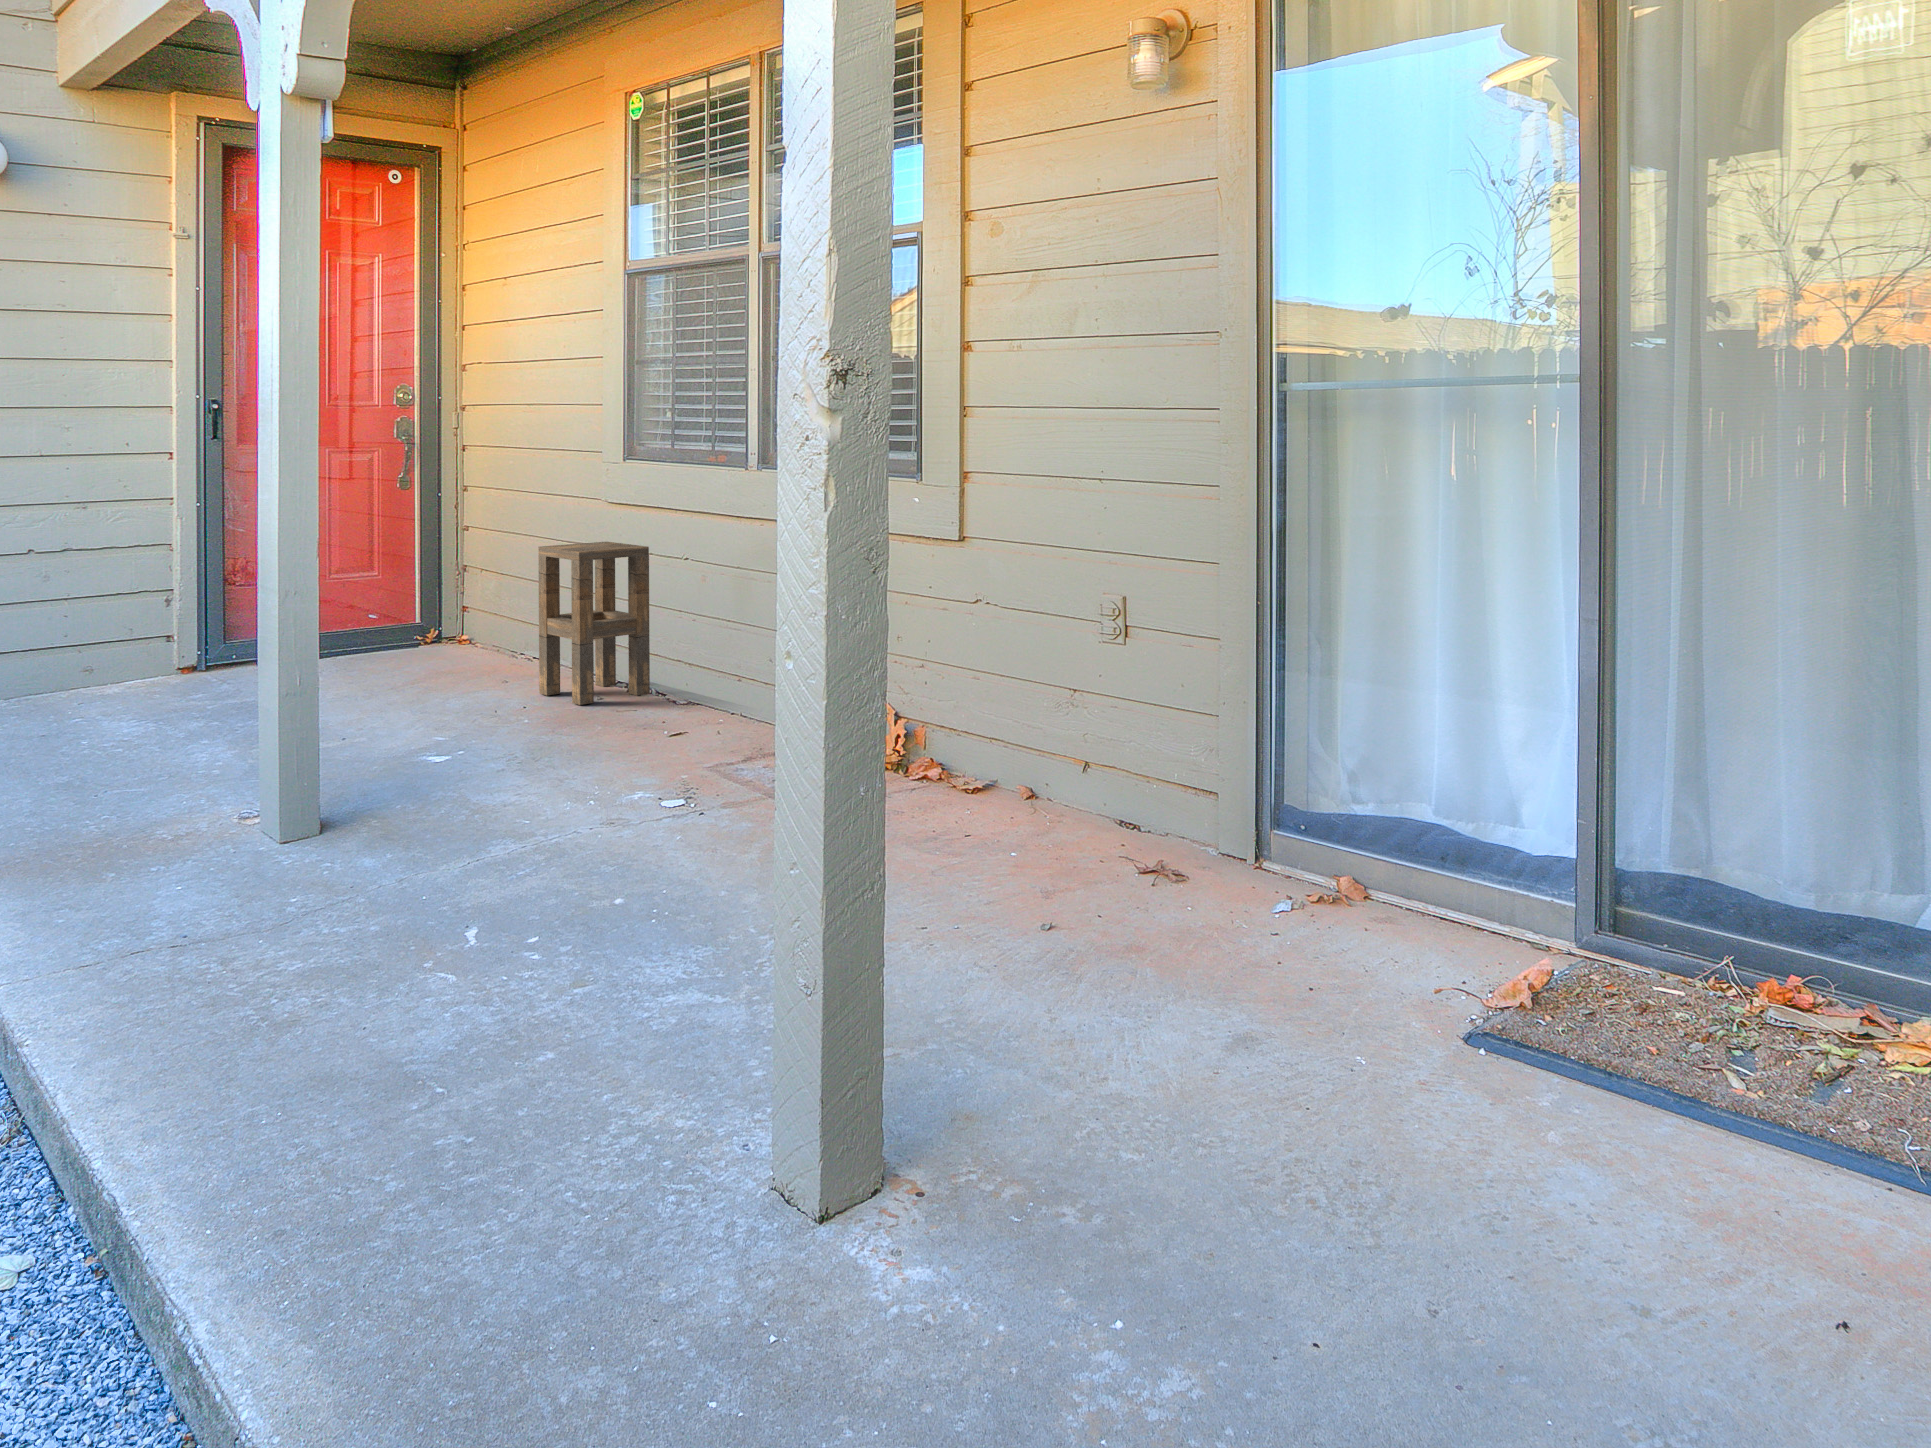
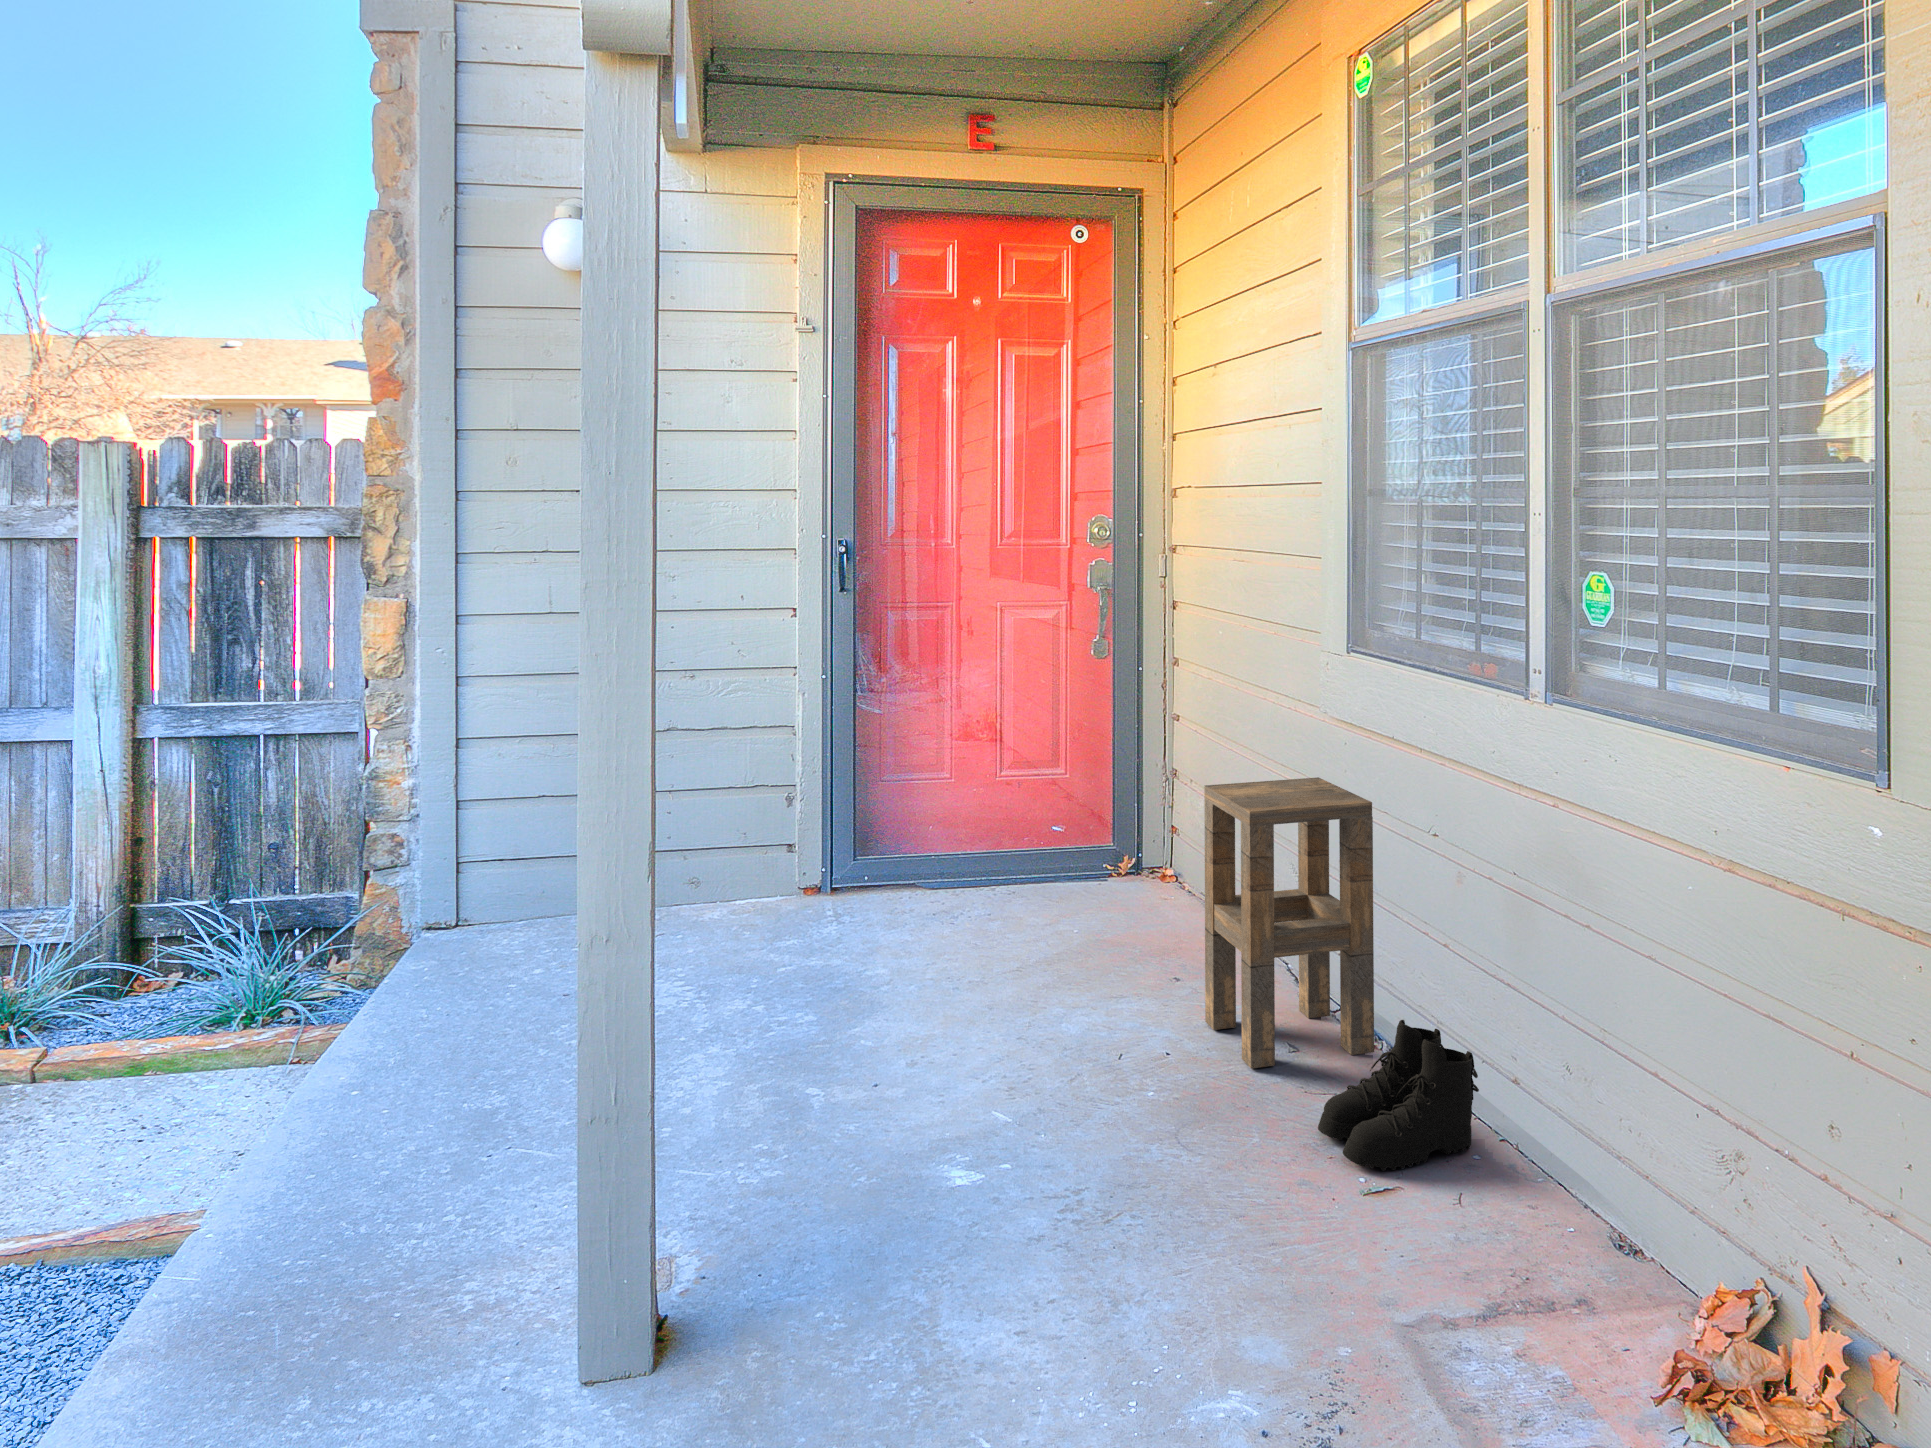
boots: none [633,655,723,725] -> present [1318,1020,1479,1170]

